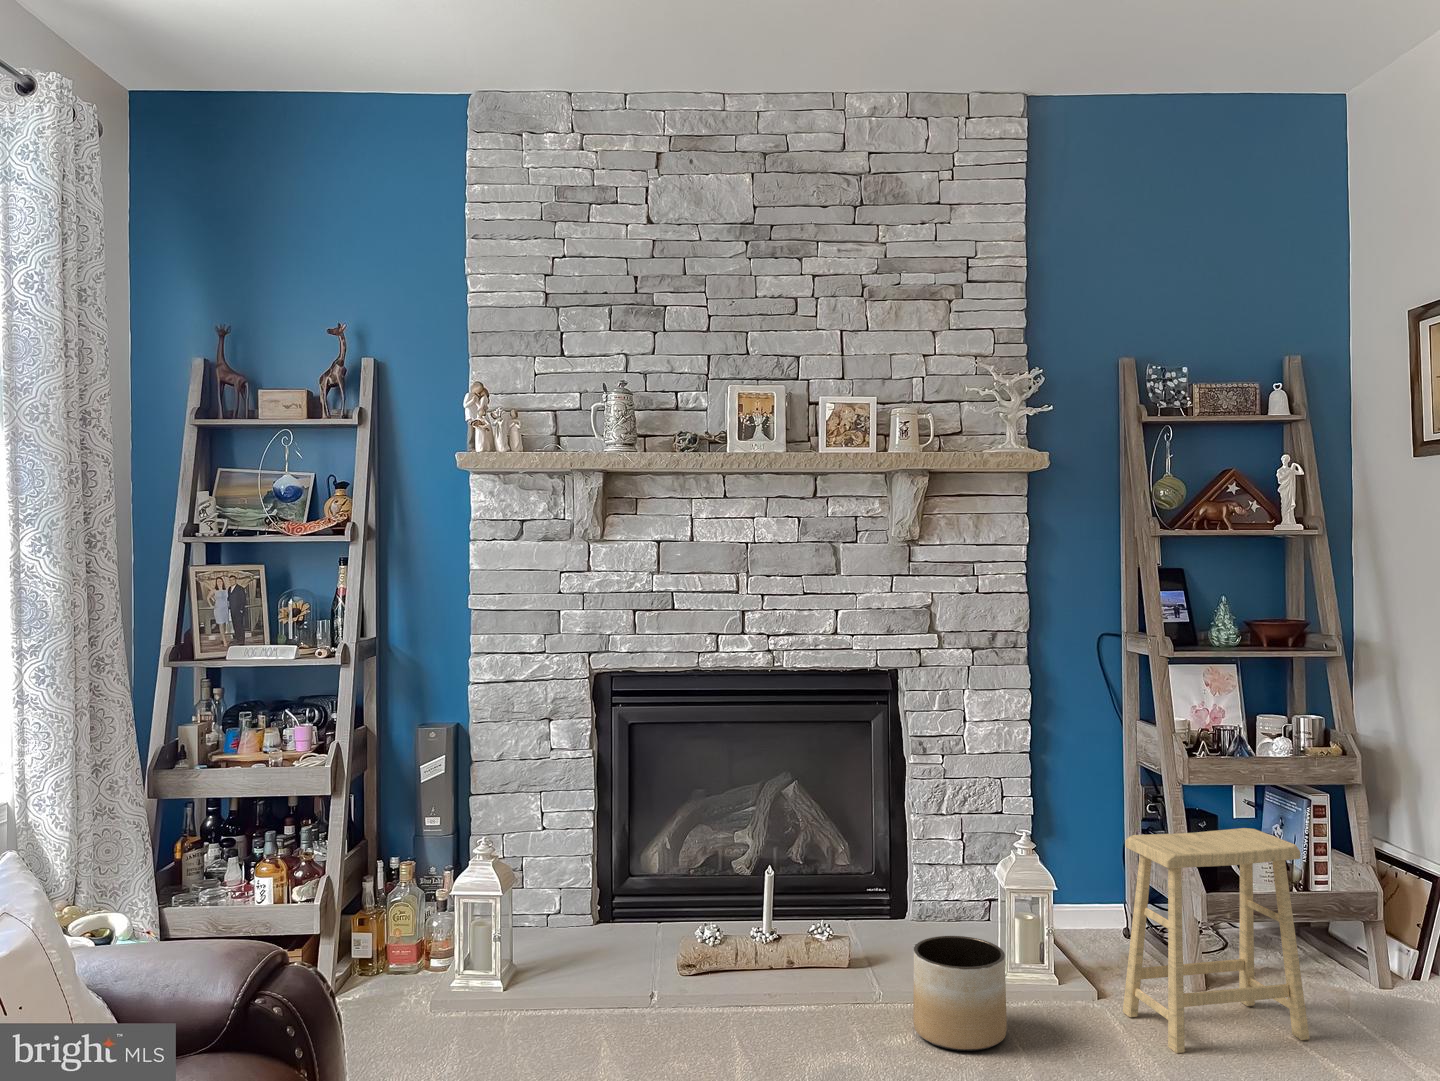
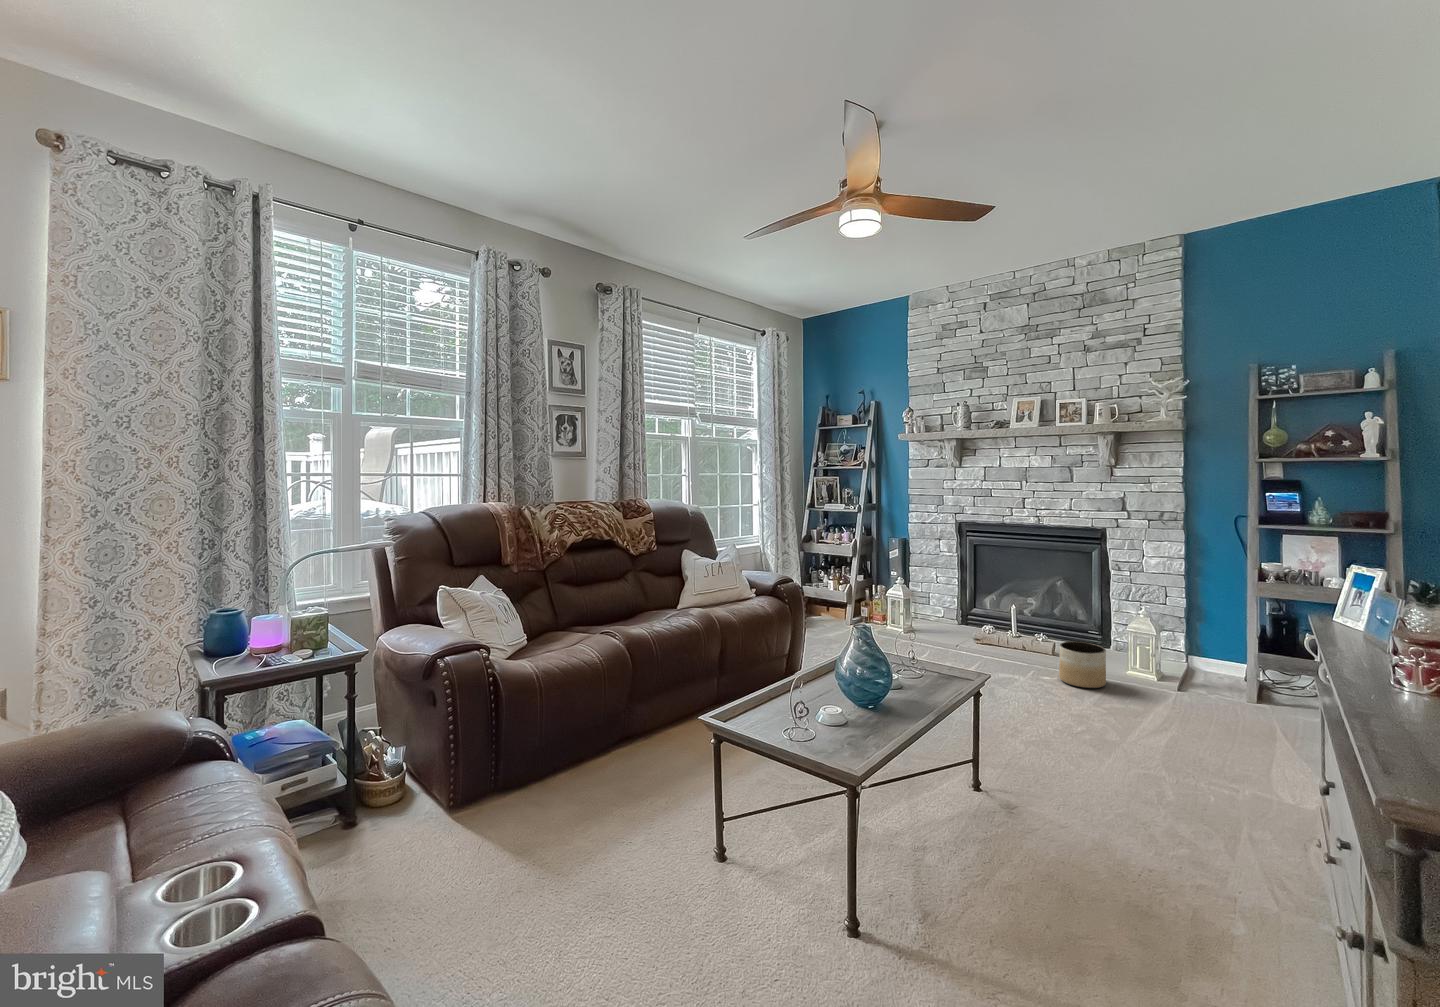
footstool: present [1123,828,1309,1053] -> none [1185,611,1291,728]

